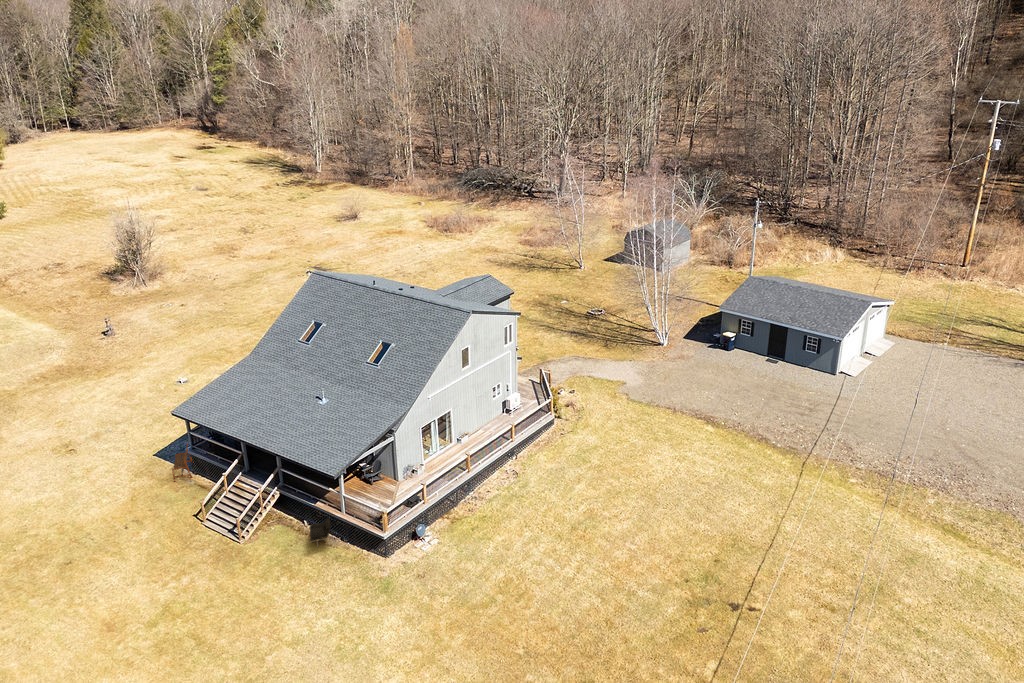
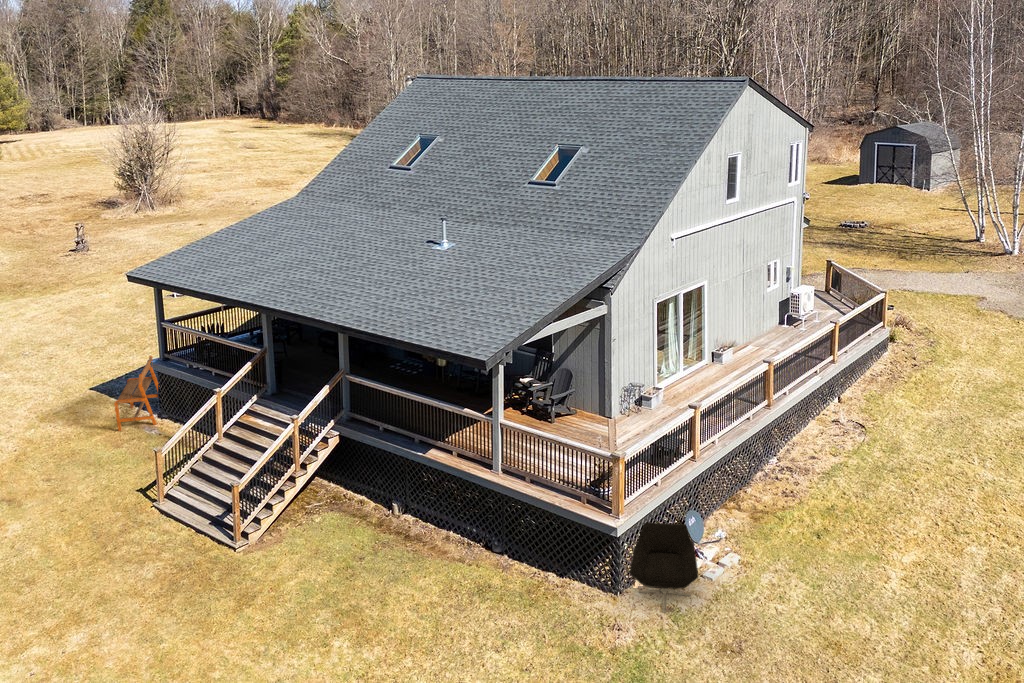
lounge chair: present [309,518,331,546] -> present [629,522,698,613]

